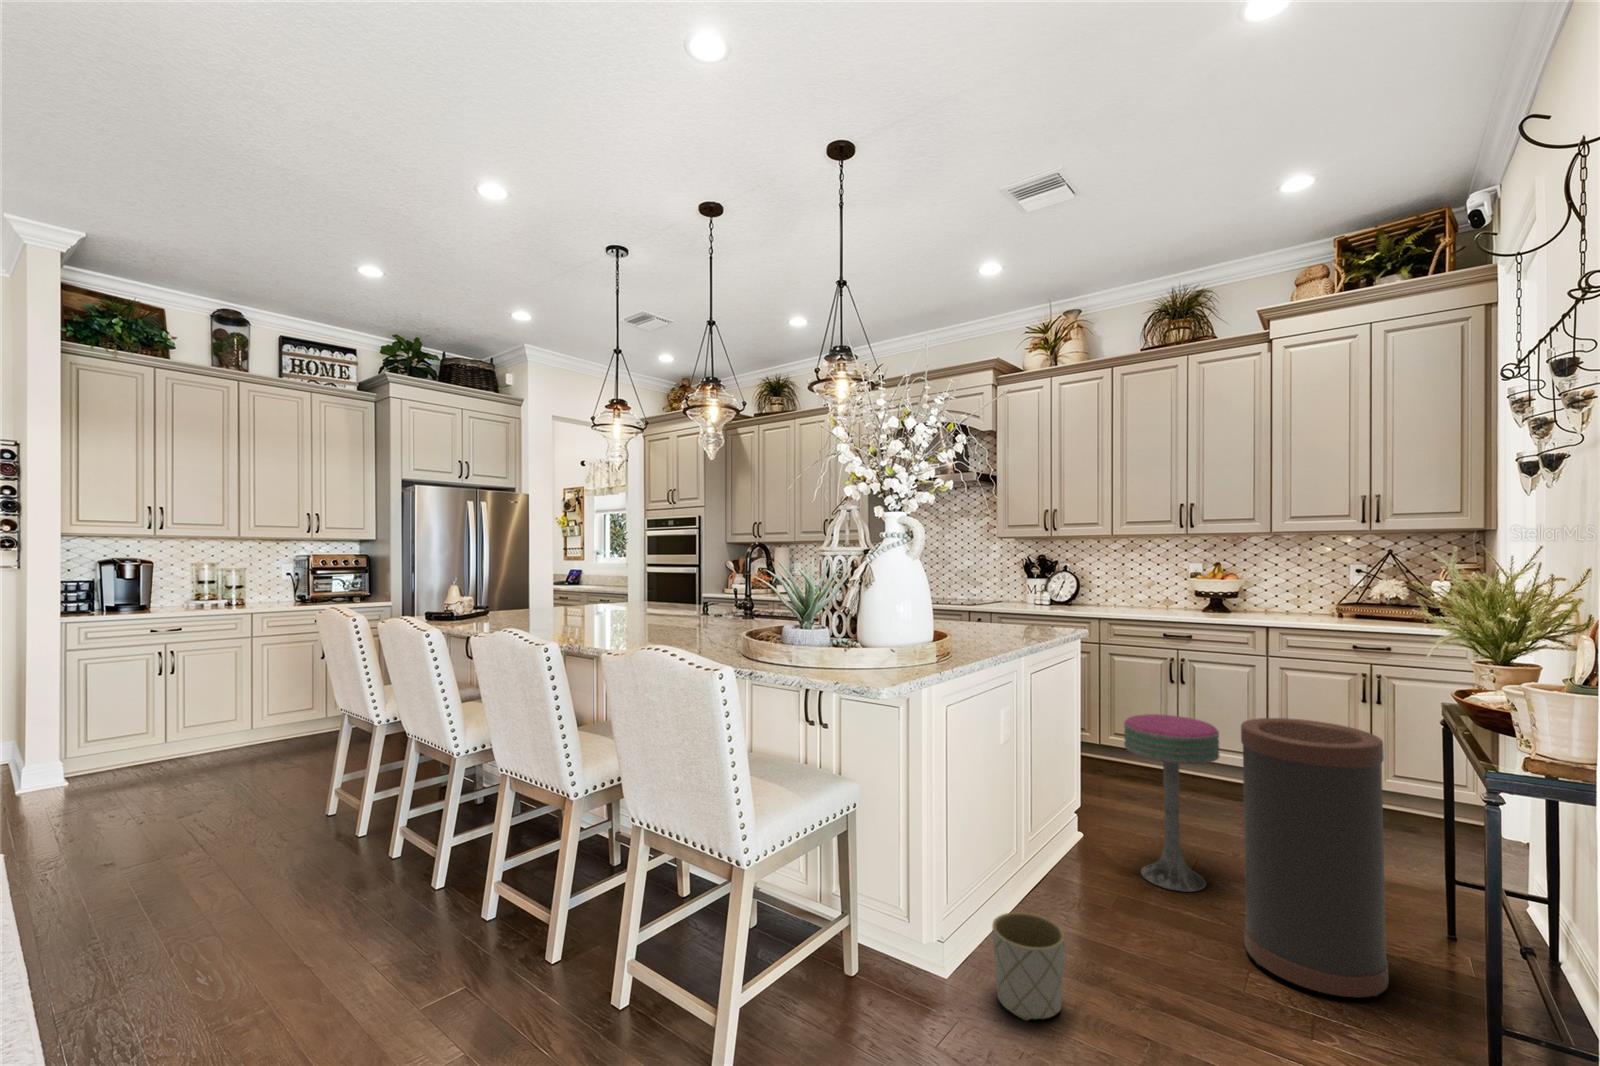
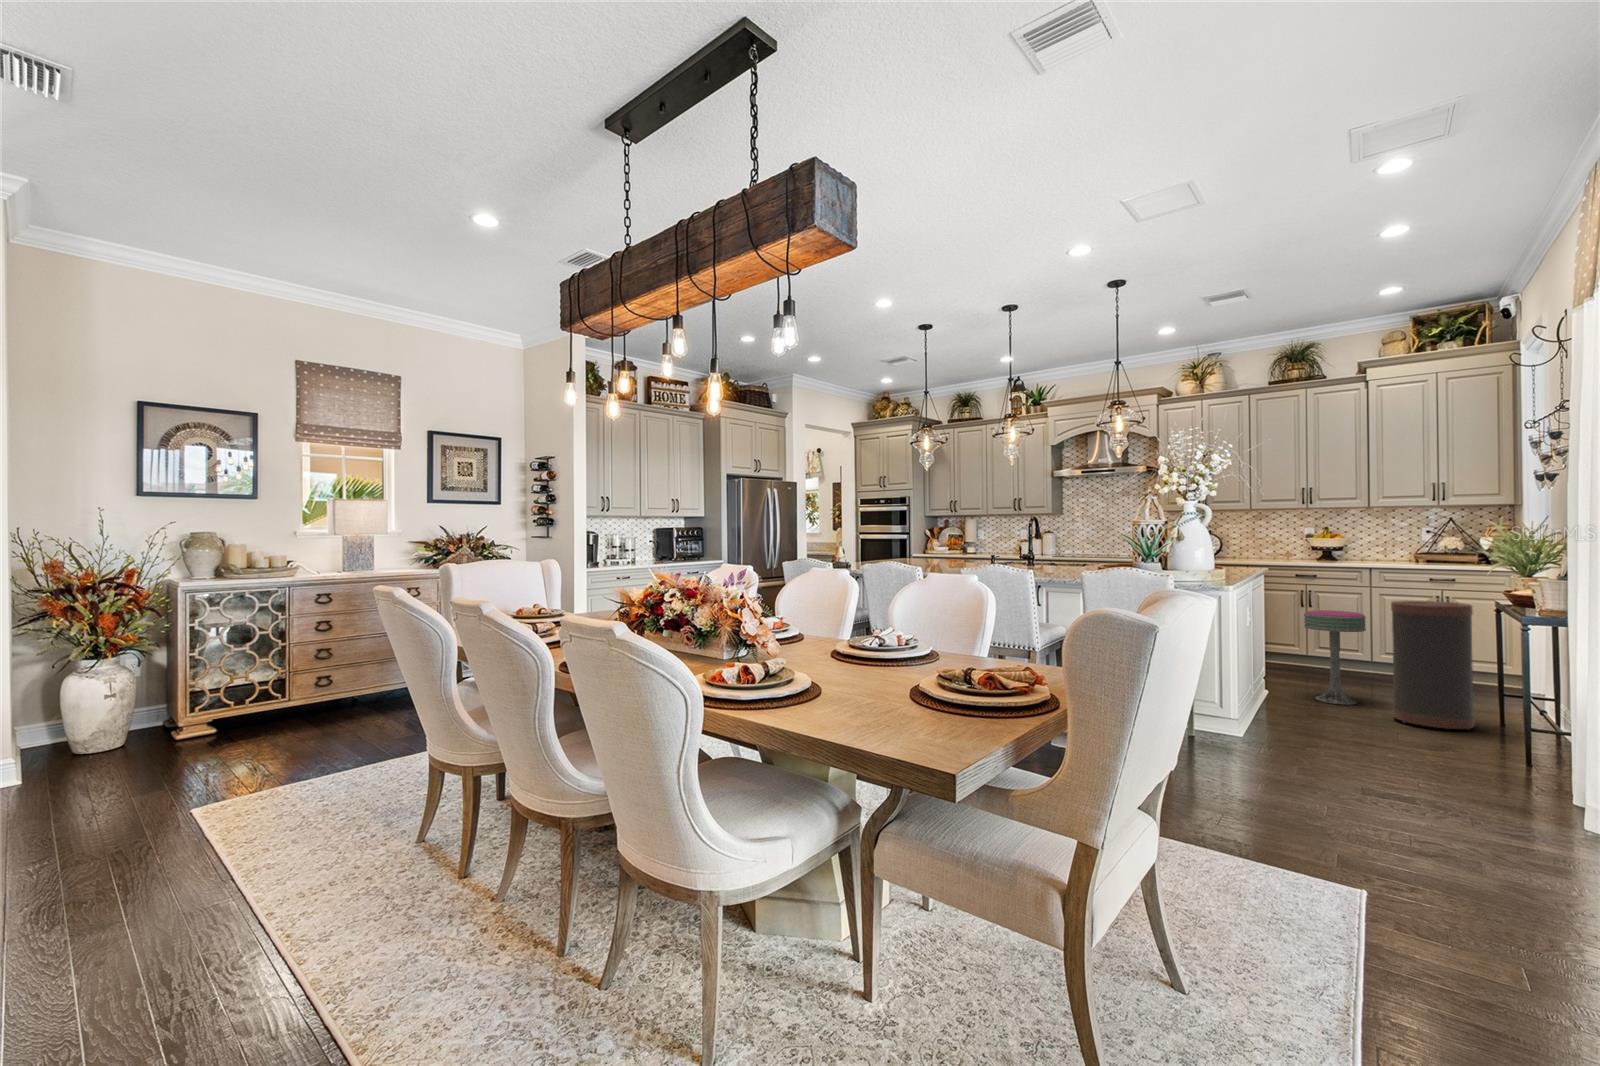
planter: present [992,912,1065,1021] -> none [1274,693,1317,736]

